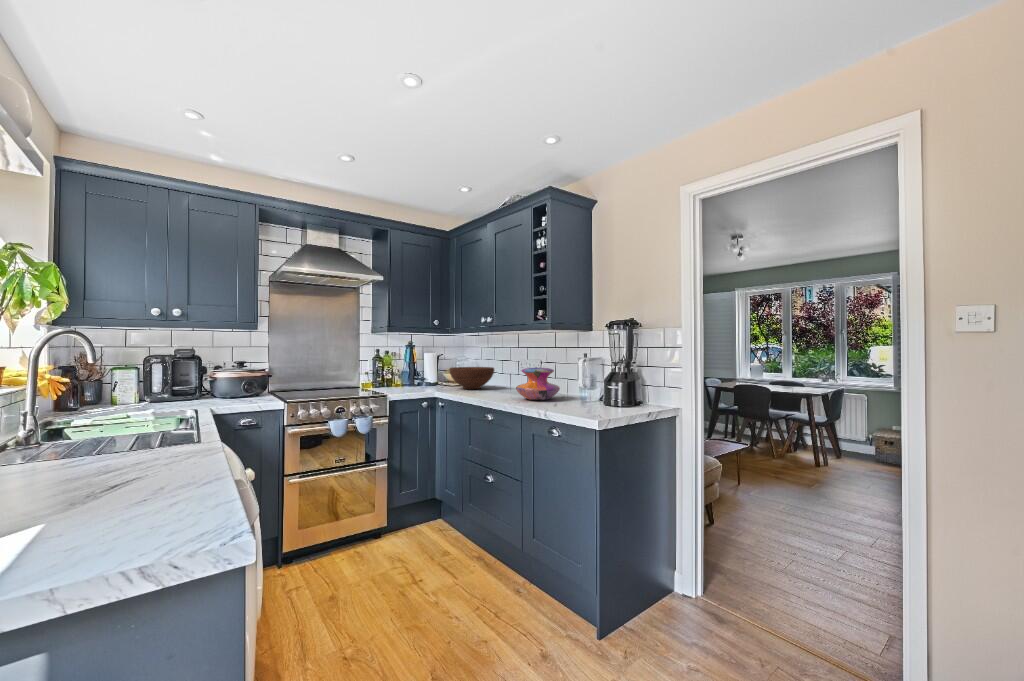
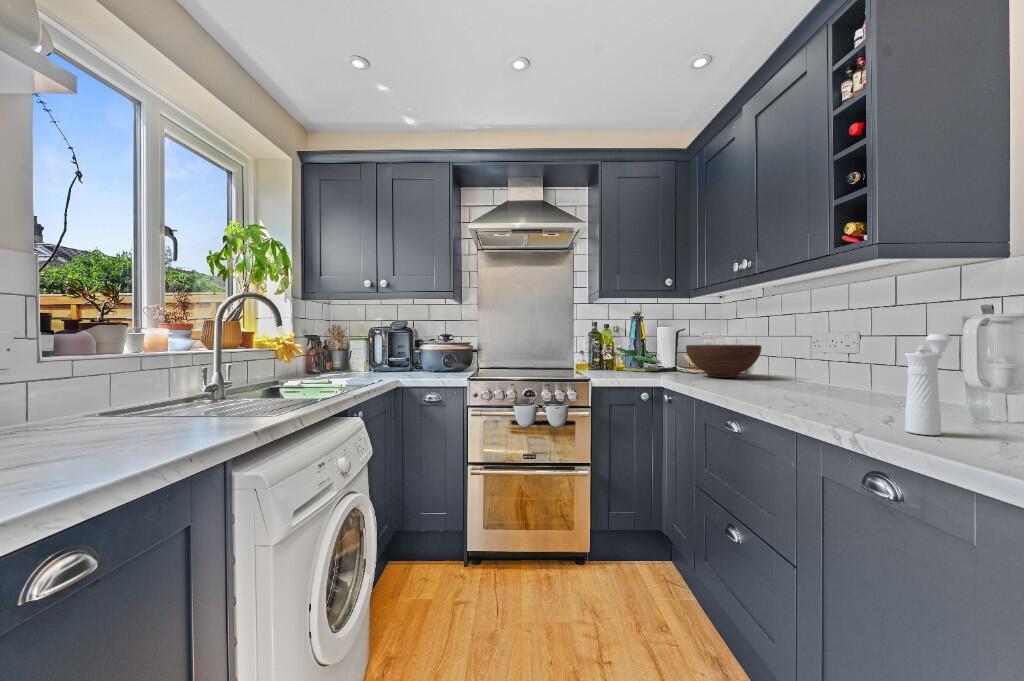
potted plant: none [394,350,433,387] -> present [616,322,660,372]
decorative vase: present [516,368,560,400] -> none [791,341,896,402]
pepper mill: none [564,368,579,412] -> present [905,334,952,435]

